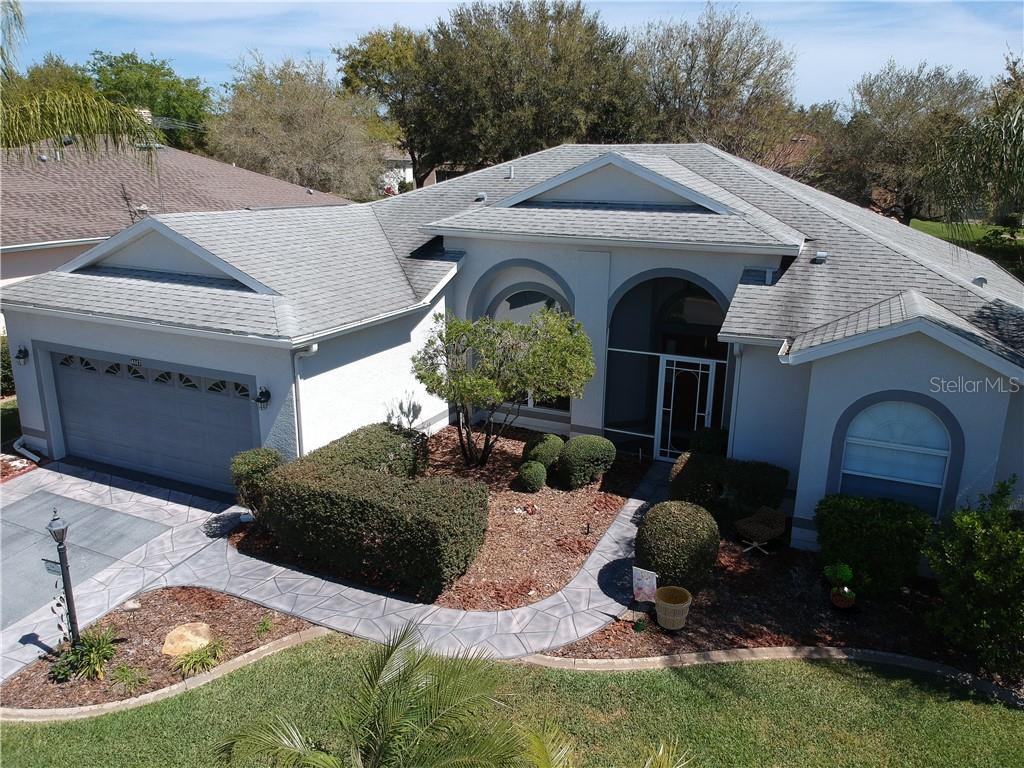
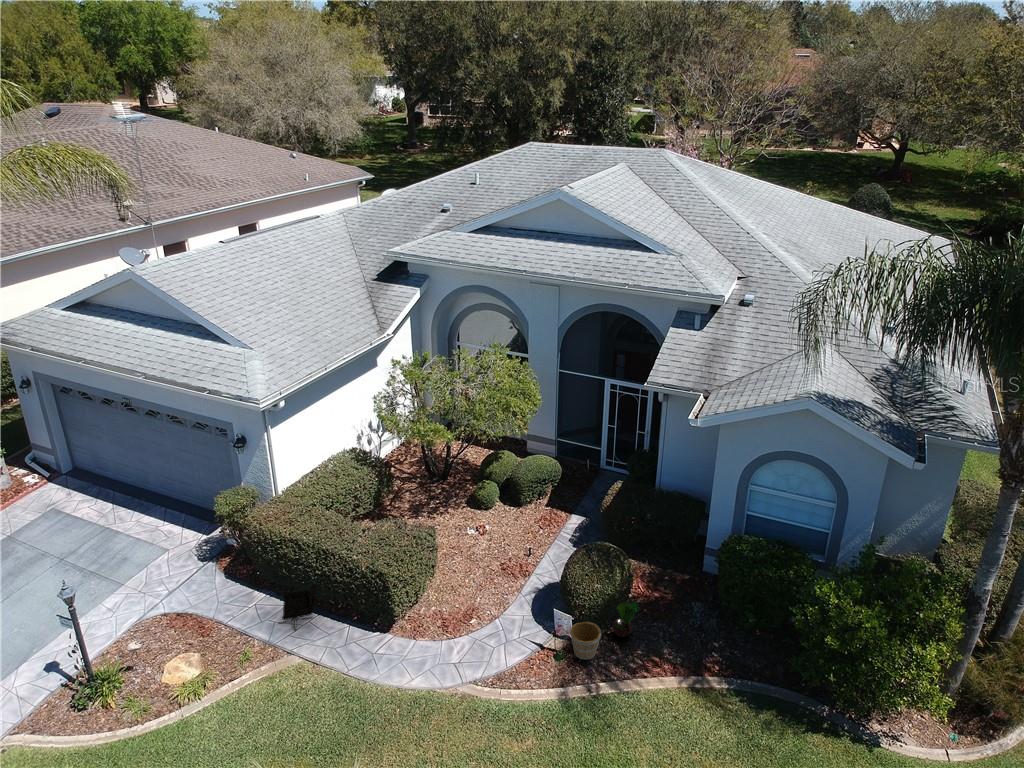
lounge chair: present [734,506,785,553] -> present [279,584,318,630]
potted tree: present [826,563,855,608] -> present [613,602,637,637]

